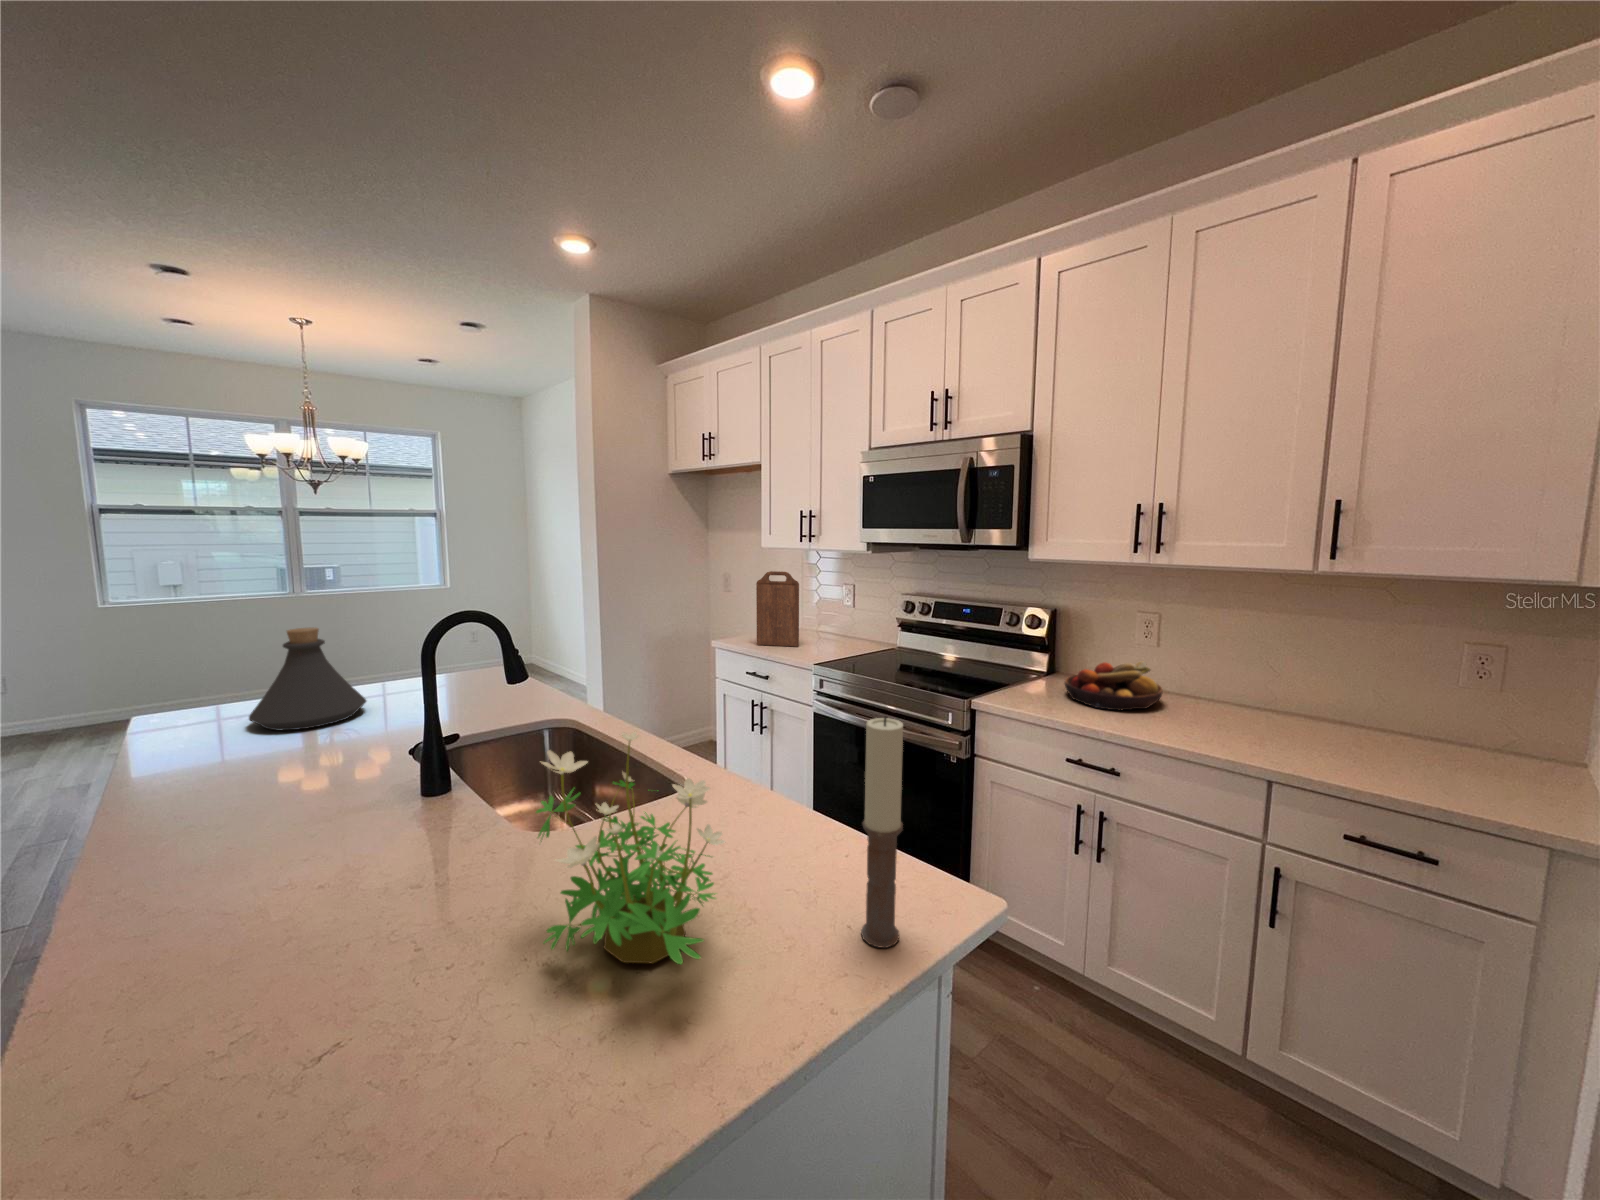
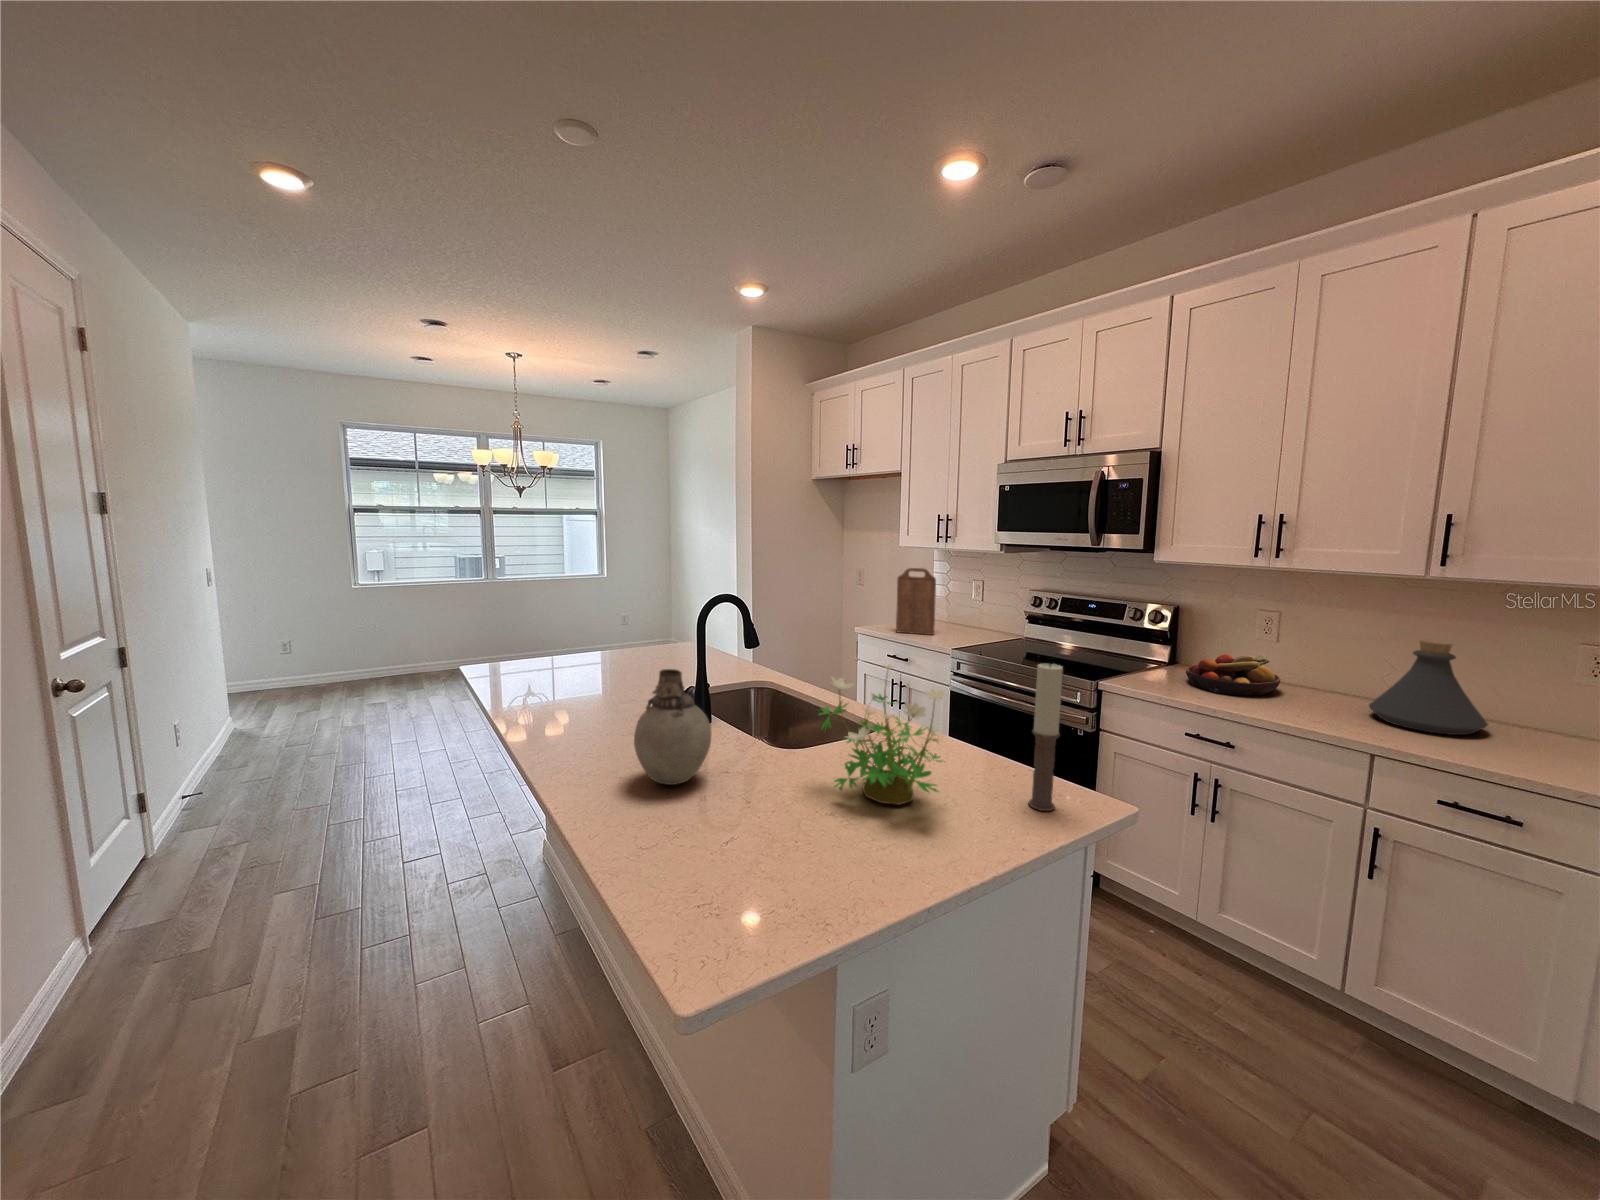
bottle: present [249,628,366,730] -> present [1369,640,1488,735]
vase: none [178,755,354,960] -> present [634,669,711,785]

